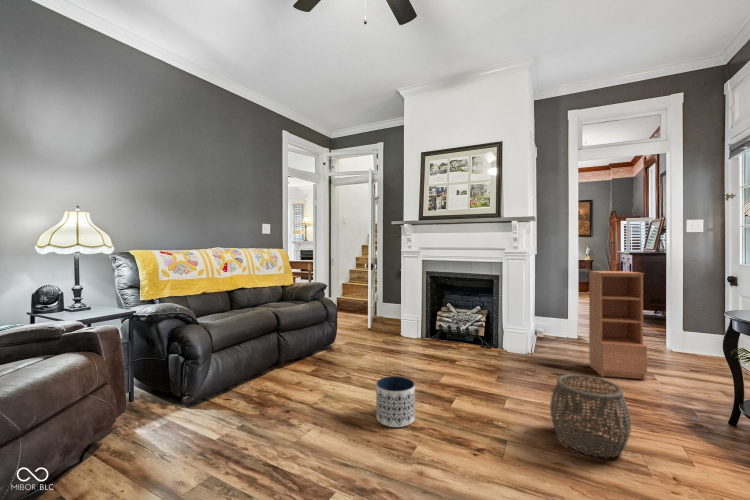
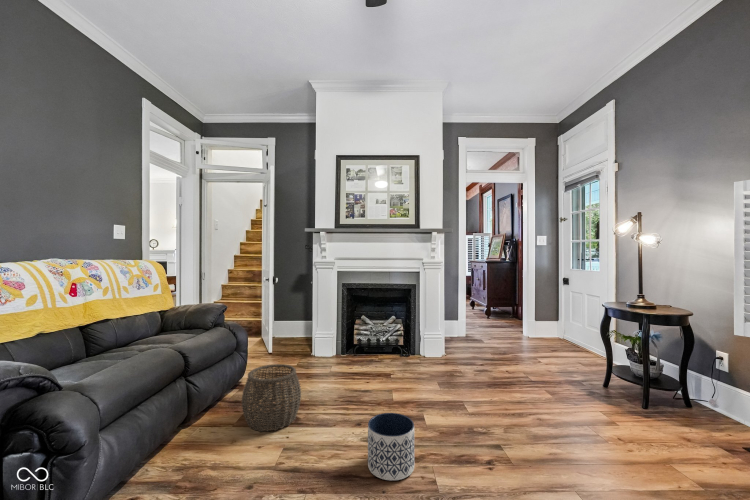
bookcase: present [589,271,647,380] -> none [496,278,543,371]
woven basket: present [550,374,631,458] -> present [242,364,301,431]

